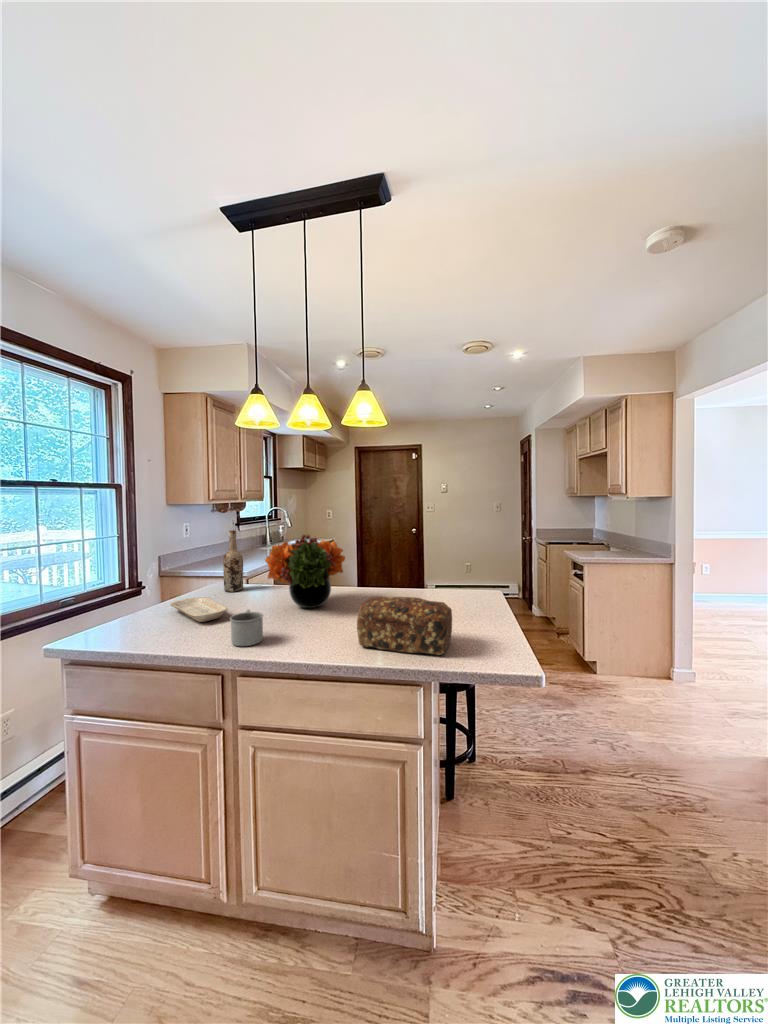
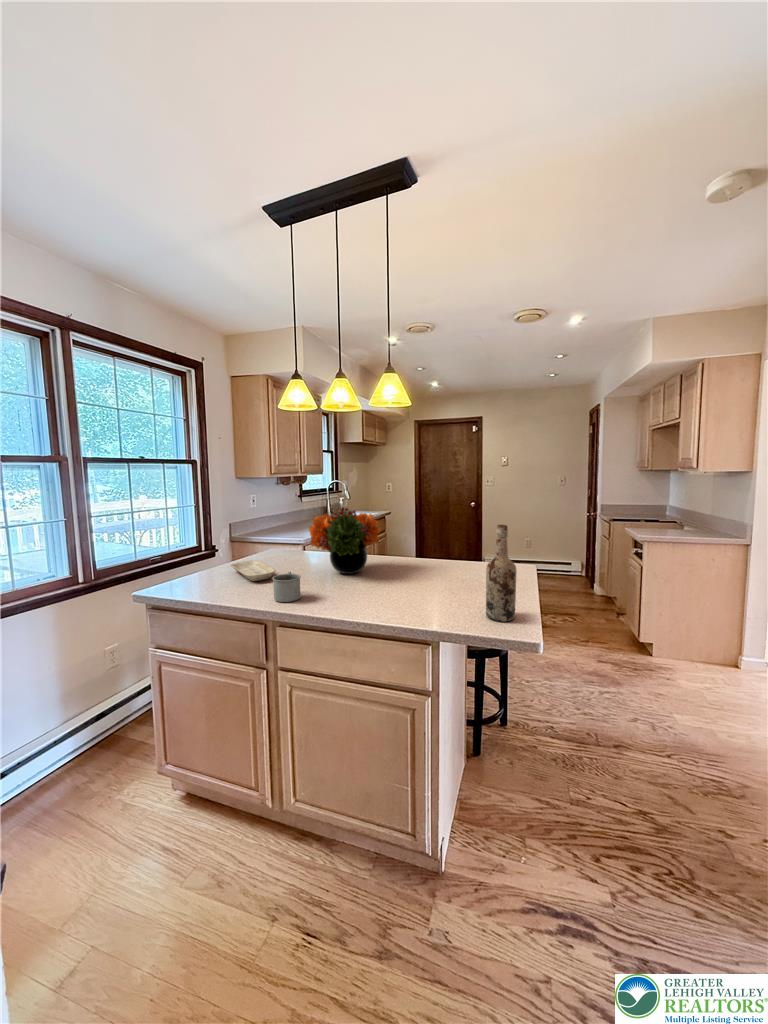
wine bottle: present [223,531,243,592] -> present [486,525,517,621]
bread loaf: present [357,596,452,655] -> none [378,565,467,619]

